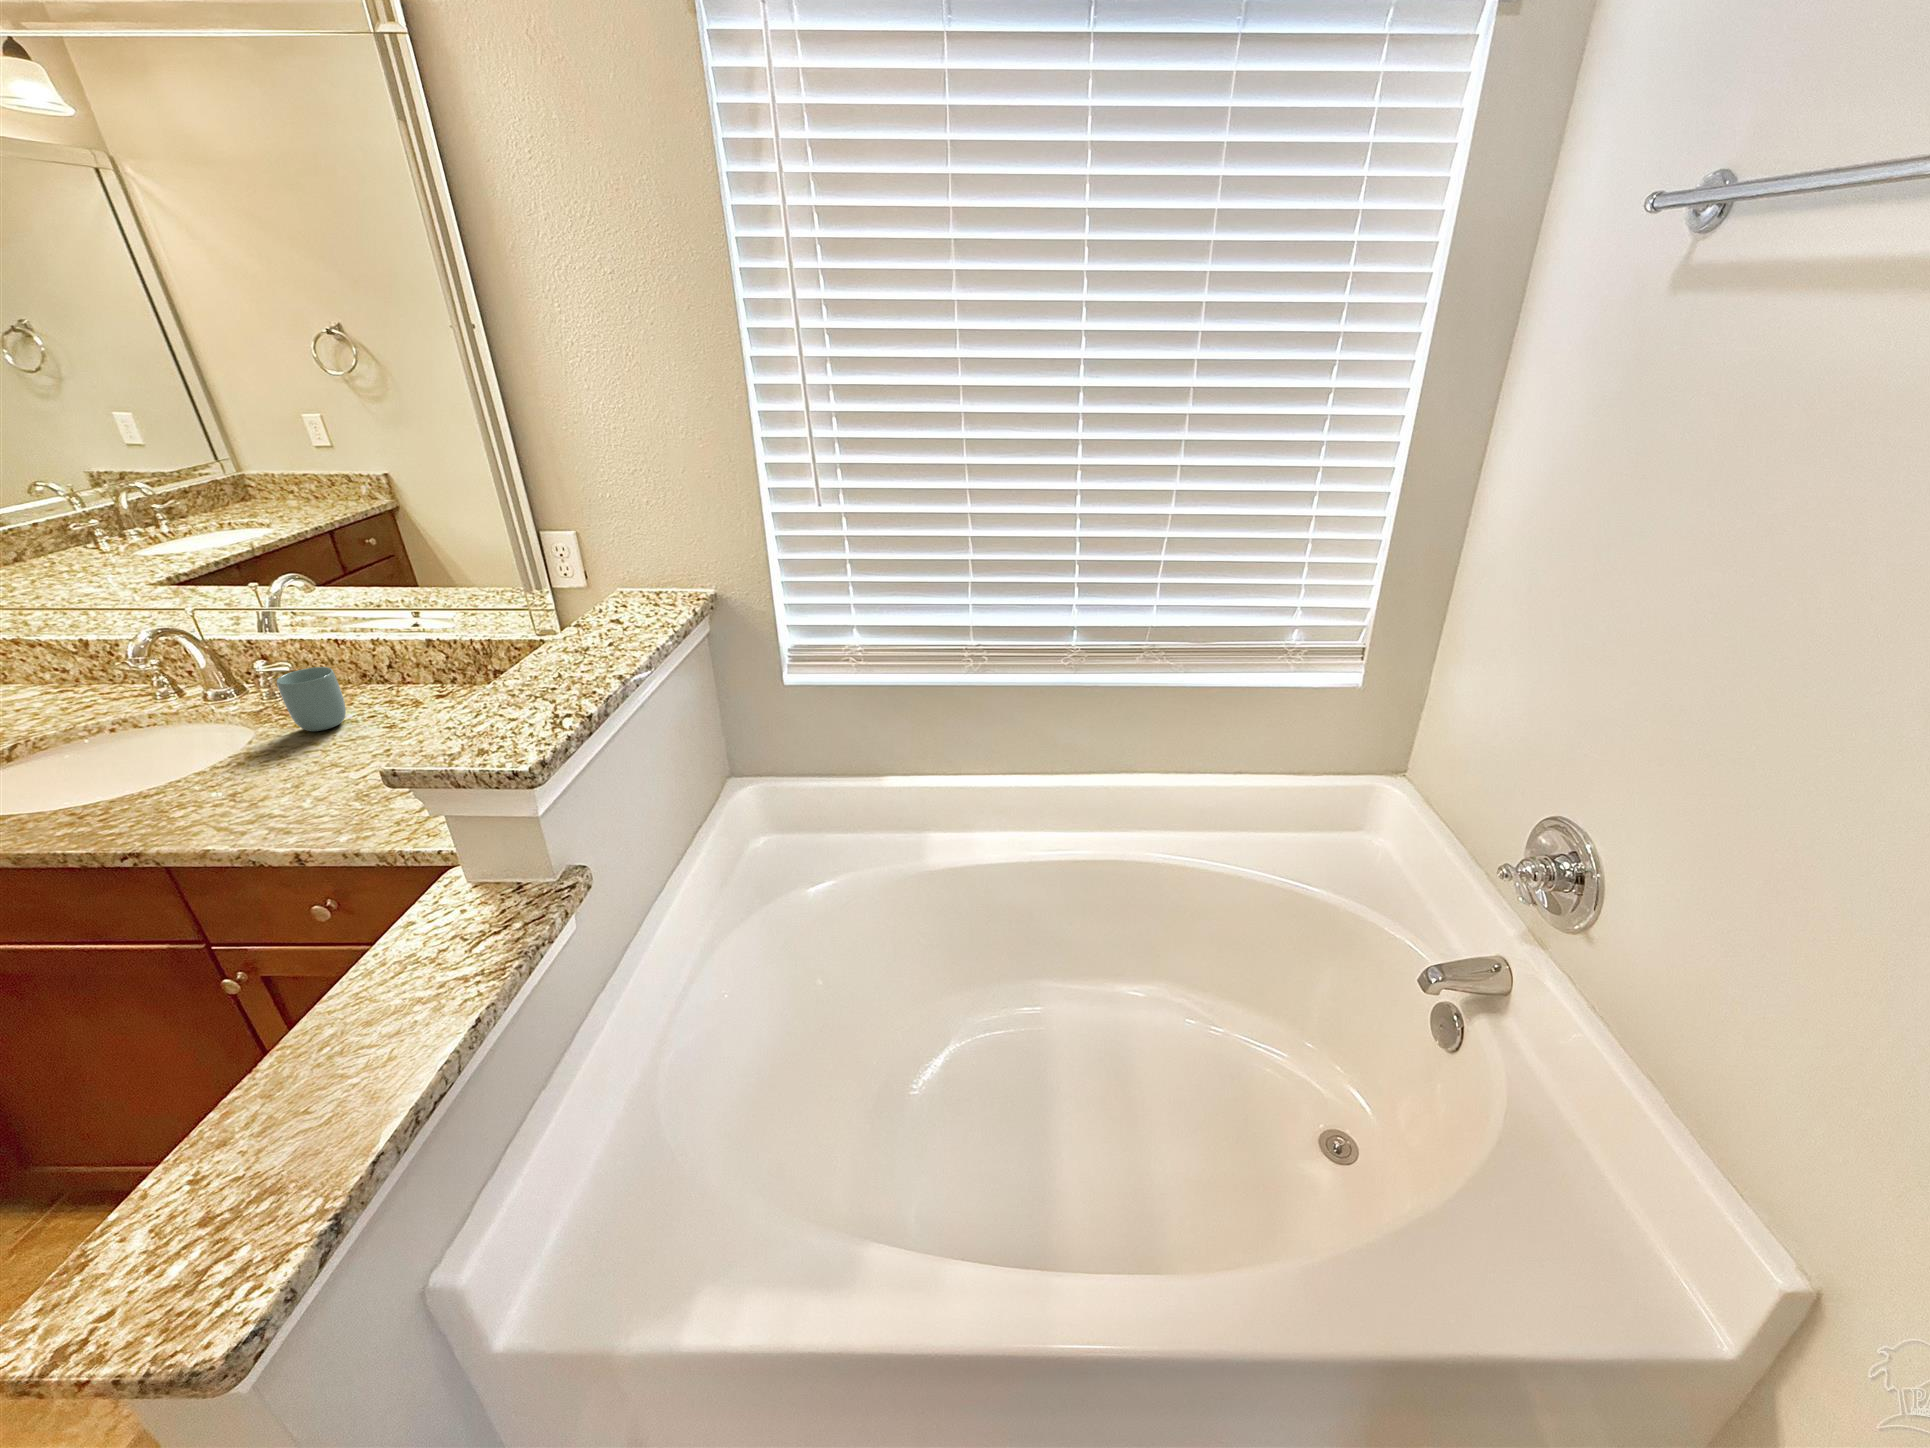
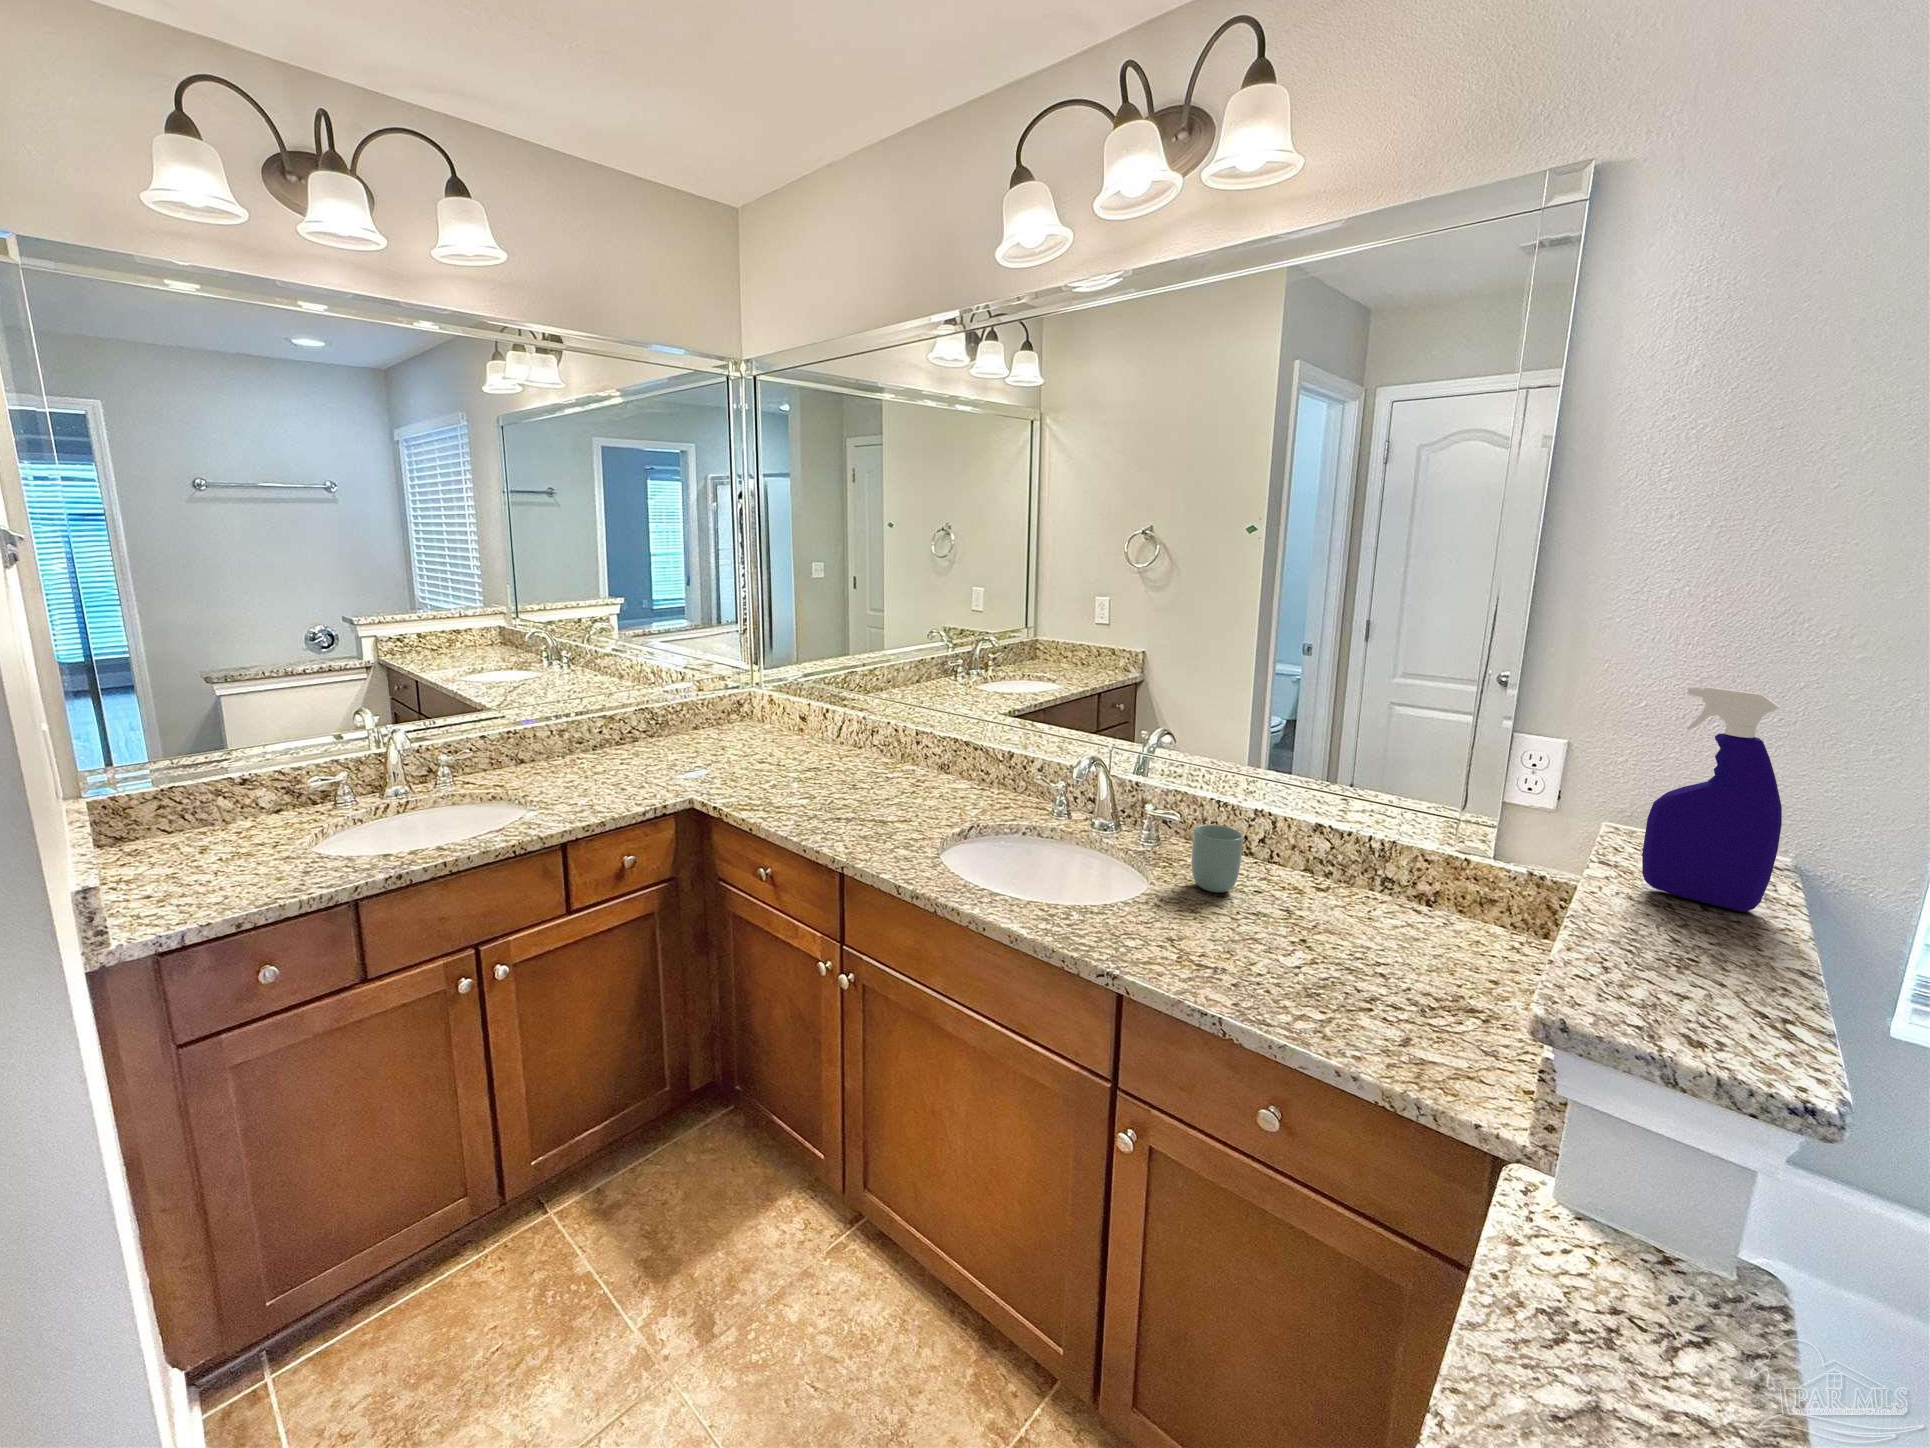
spray bottle: none [552,488,639,642] -> present [1642,686,1782,912]

